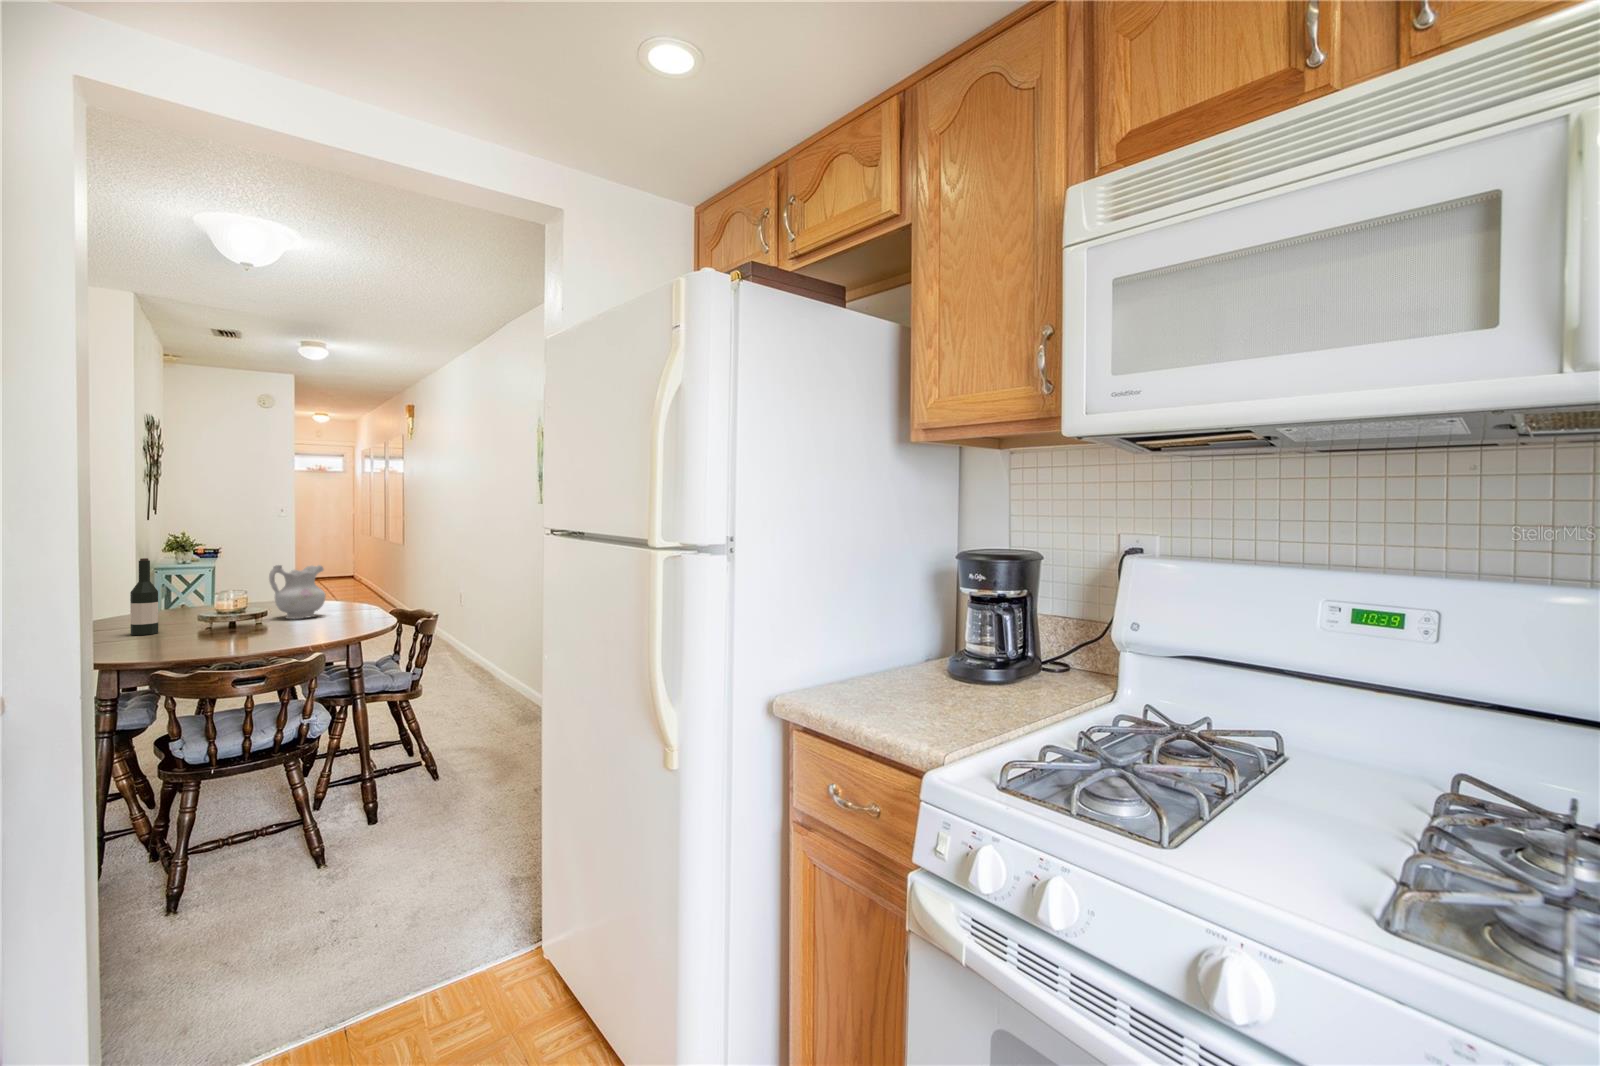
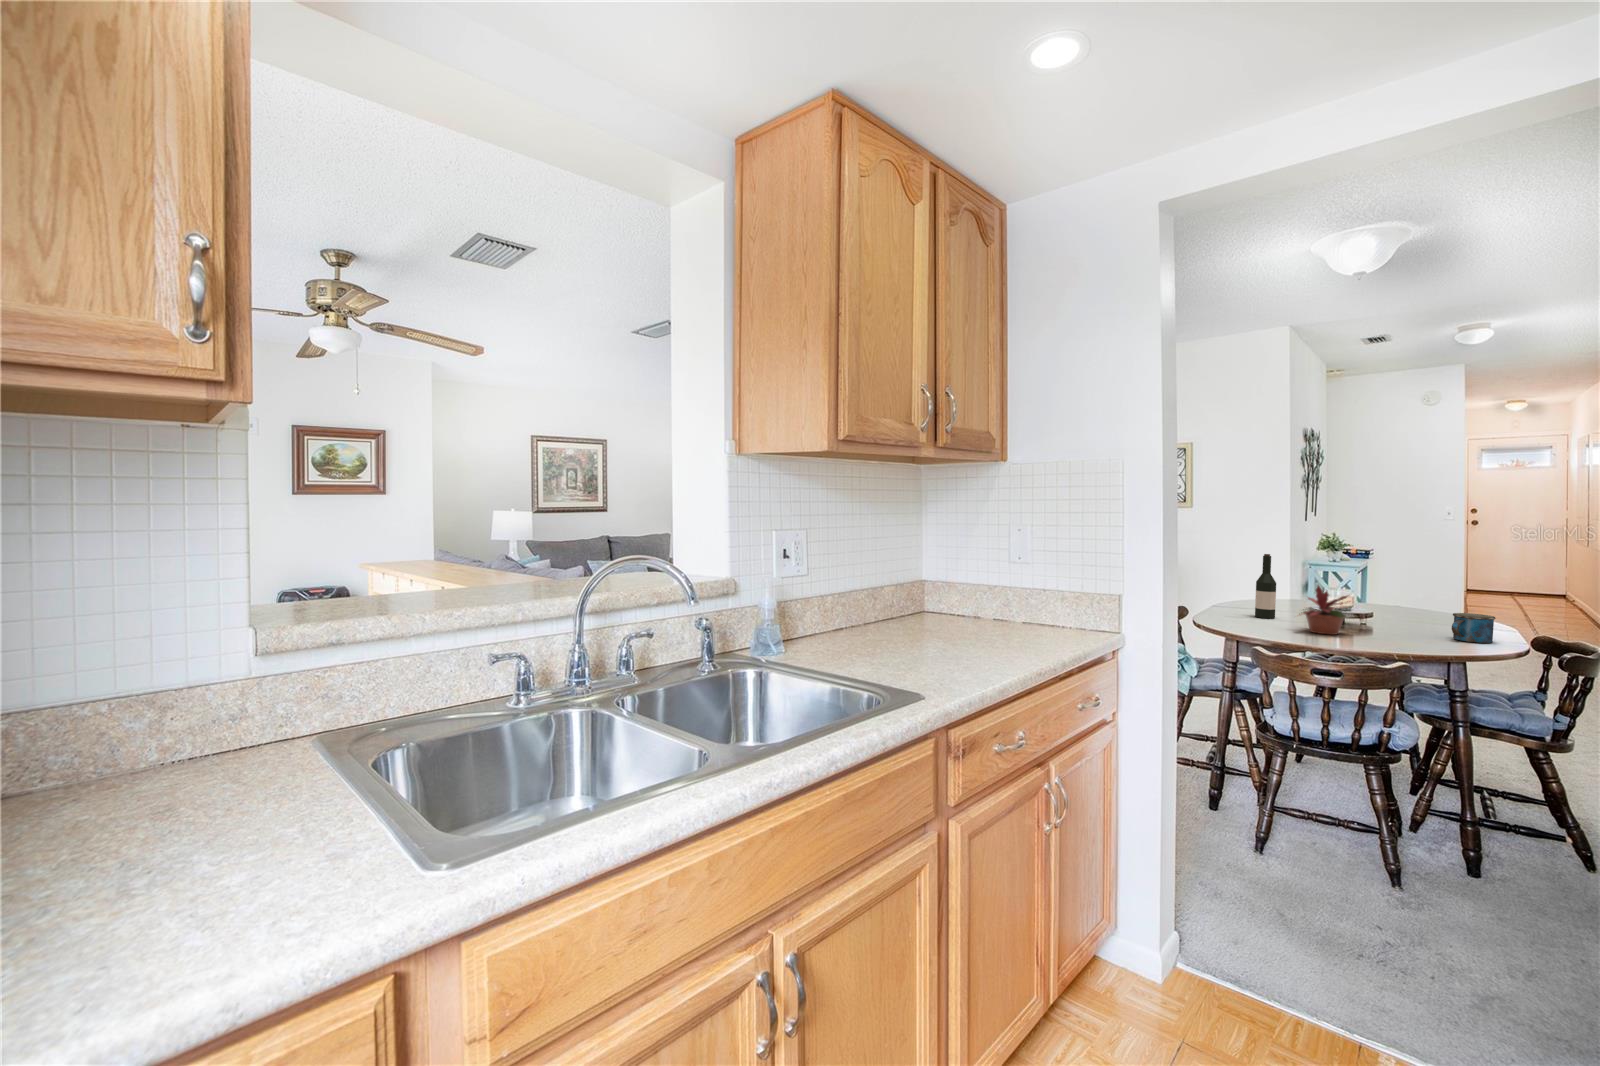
ceramic pitcher: present [269,565,325,619] -> none [1378,568,1441,627]
potted plant: none [187,586,263,641] -> present [1299,586,1348,635]
mug: none [341,599,374,624] -> present [1452,613,1495,643]

